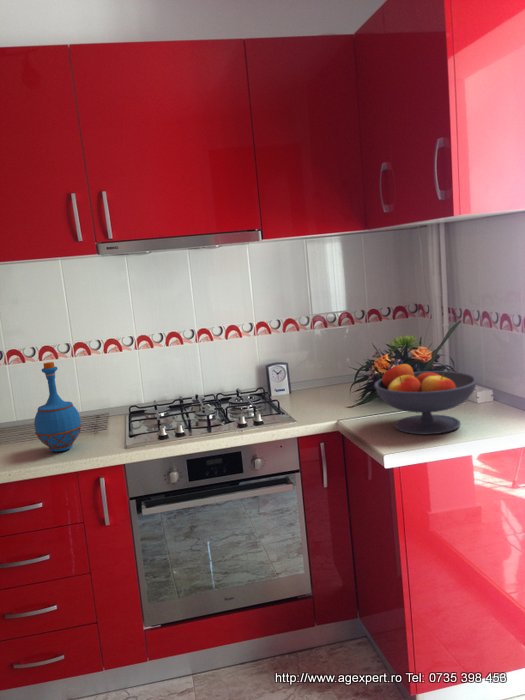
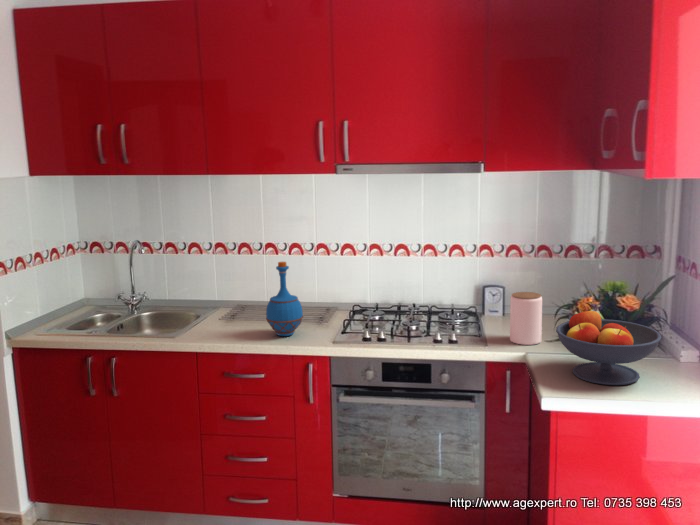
jar: none [308,360,344,414] -> present [510,292,542,345]

